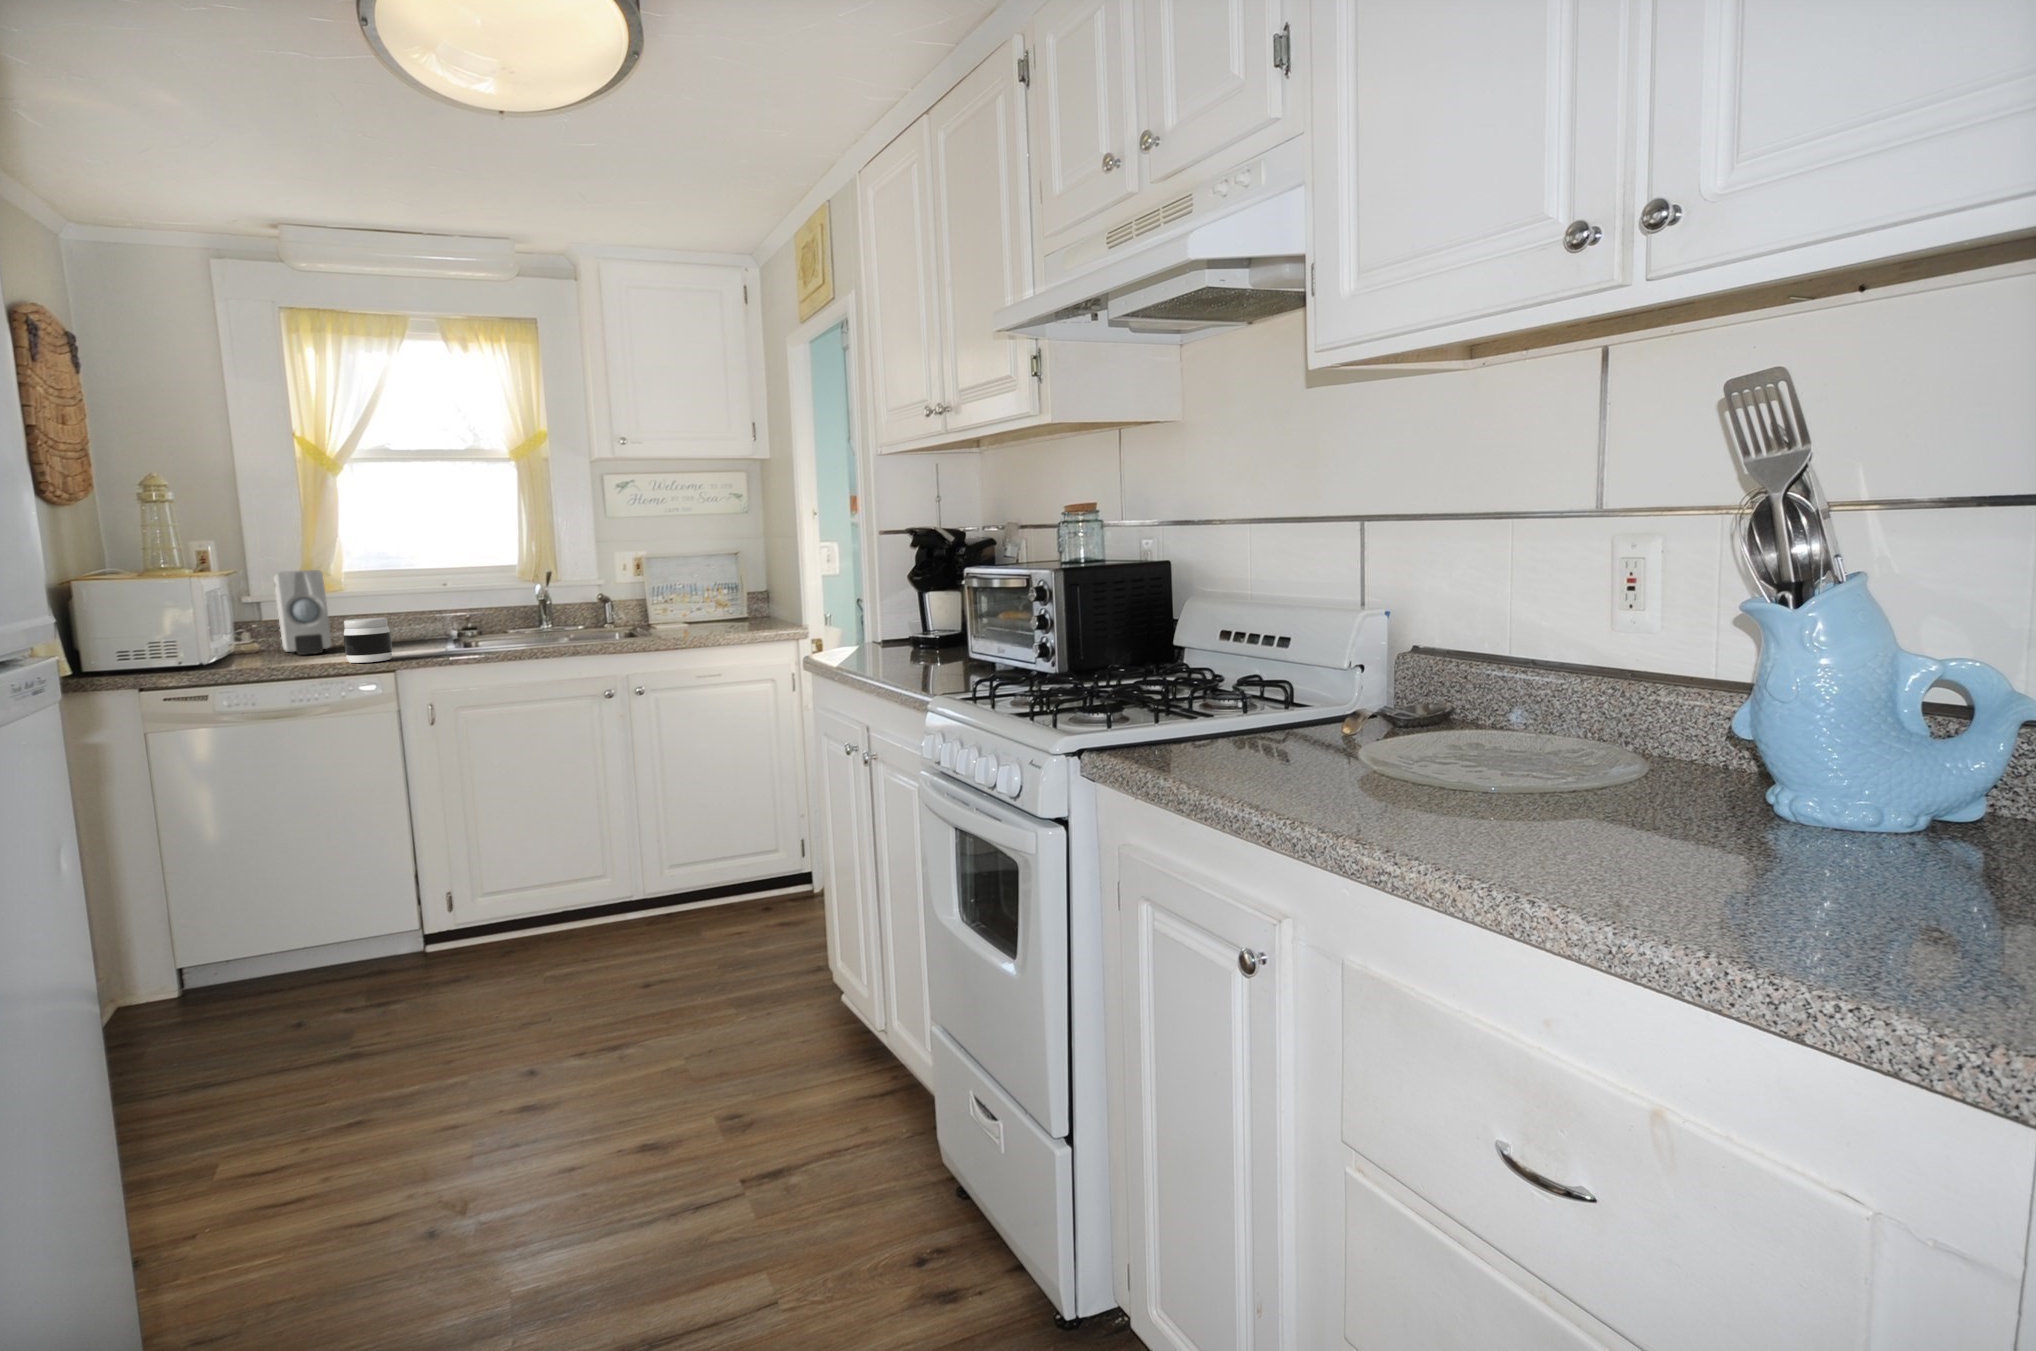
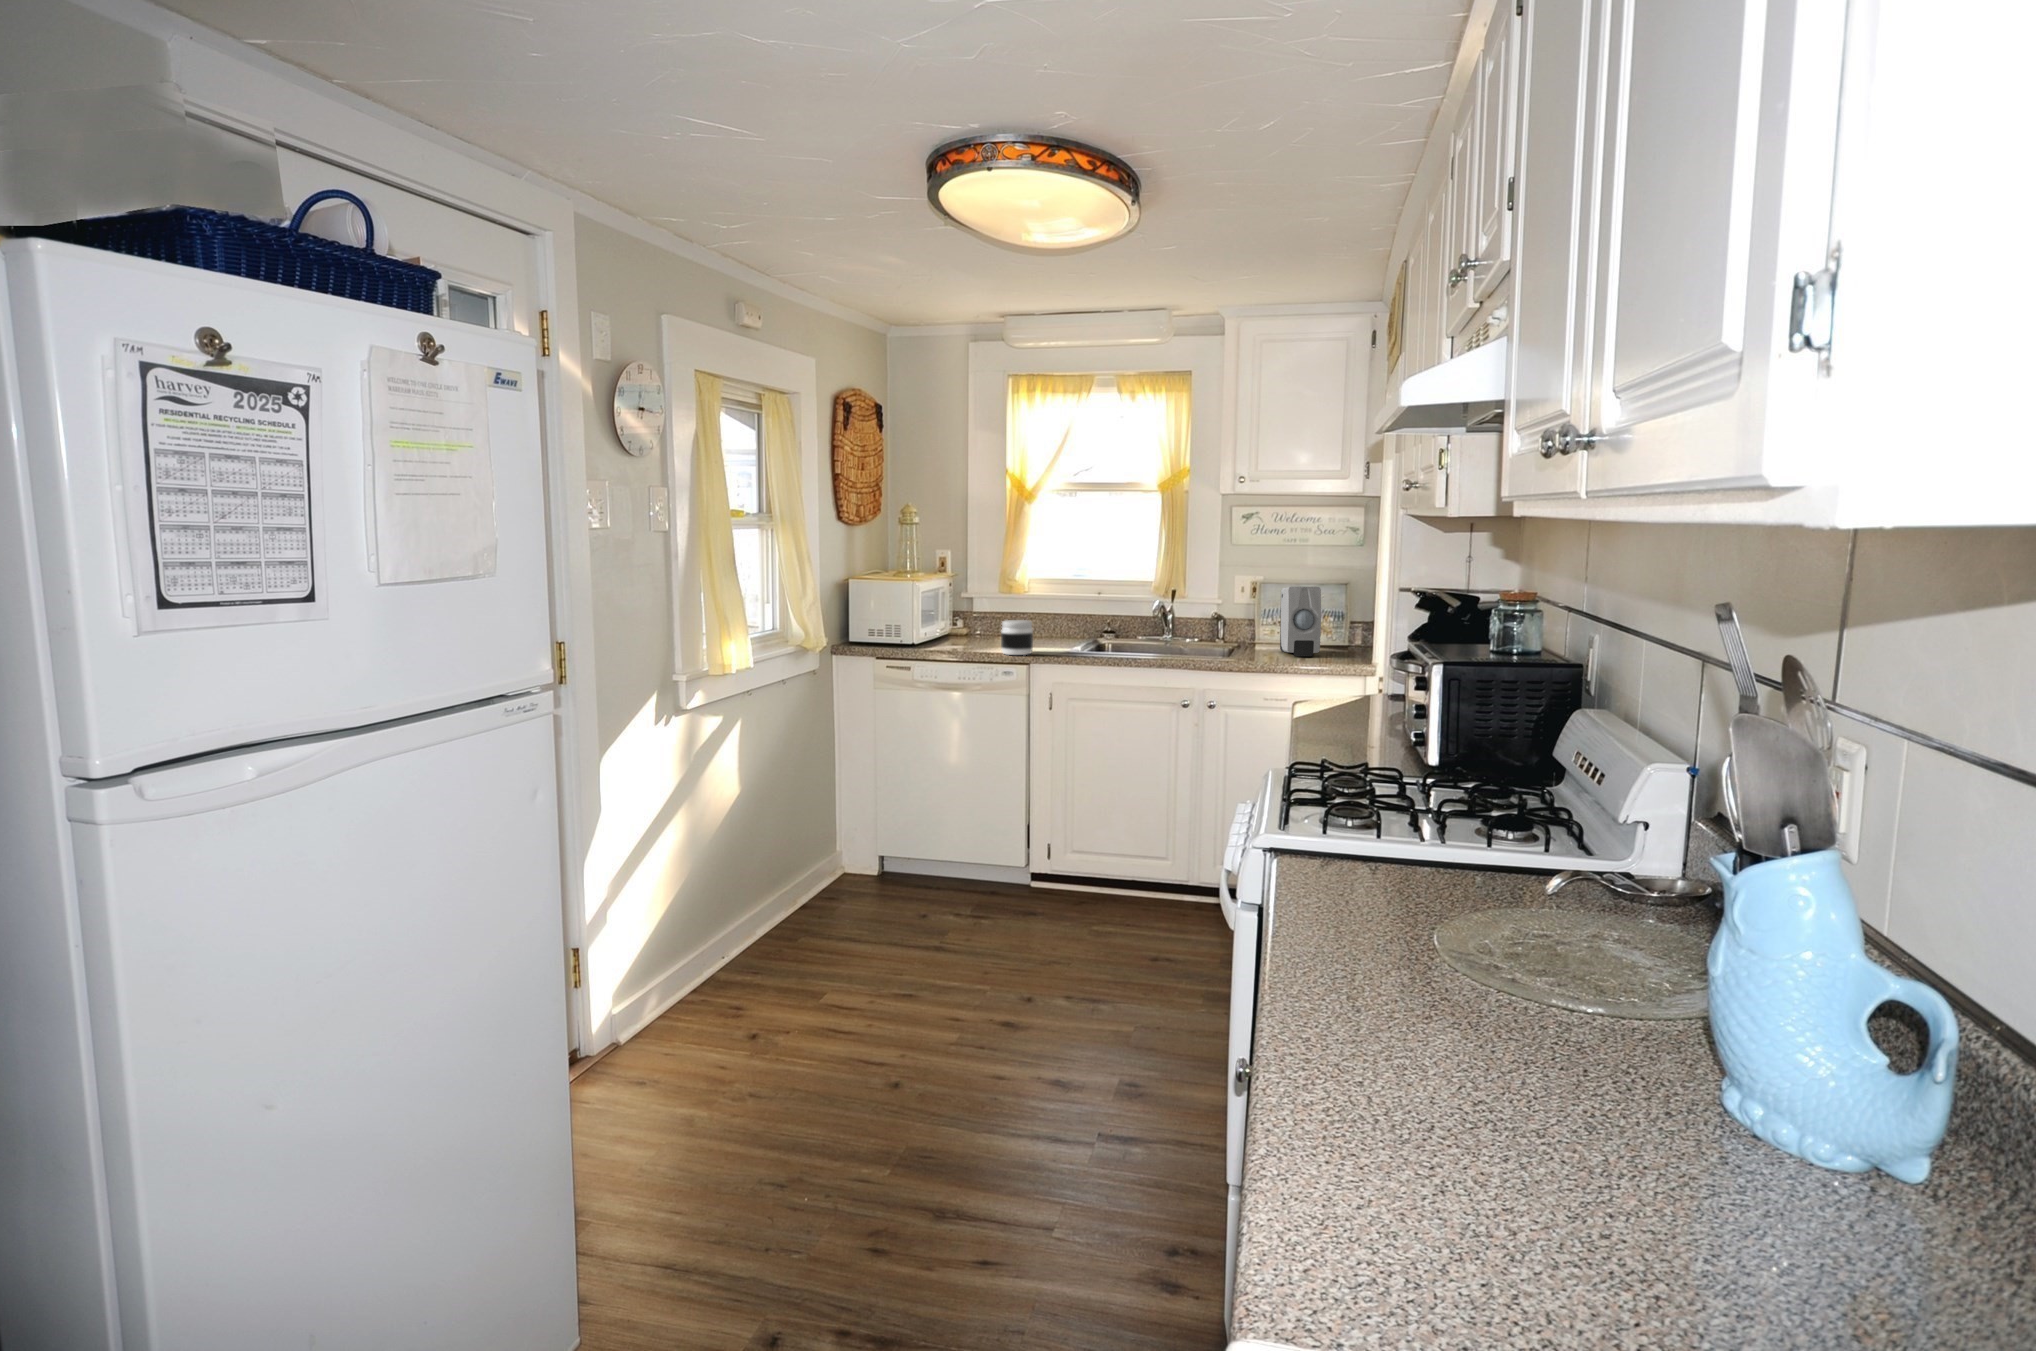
soap dispenser: present [274,570,331,655] -> present [1280,587,1321,656]

